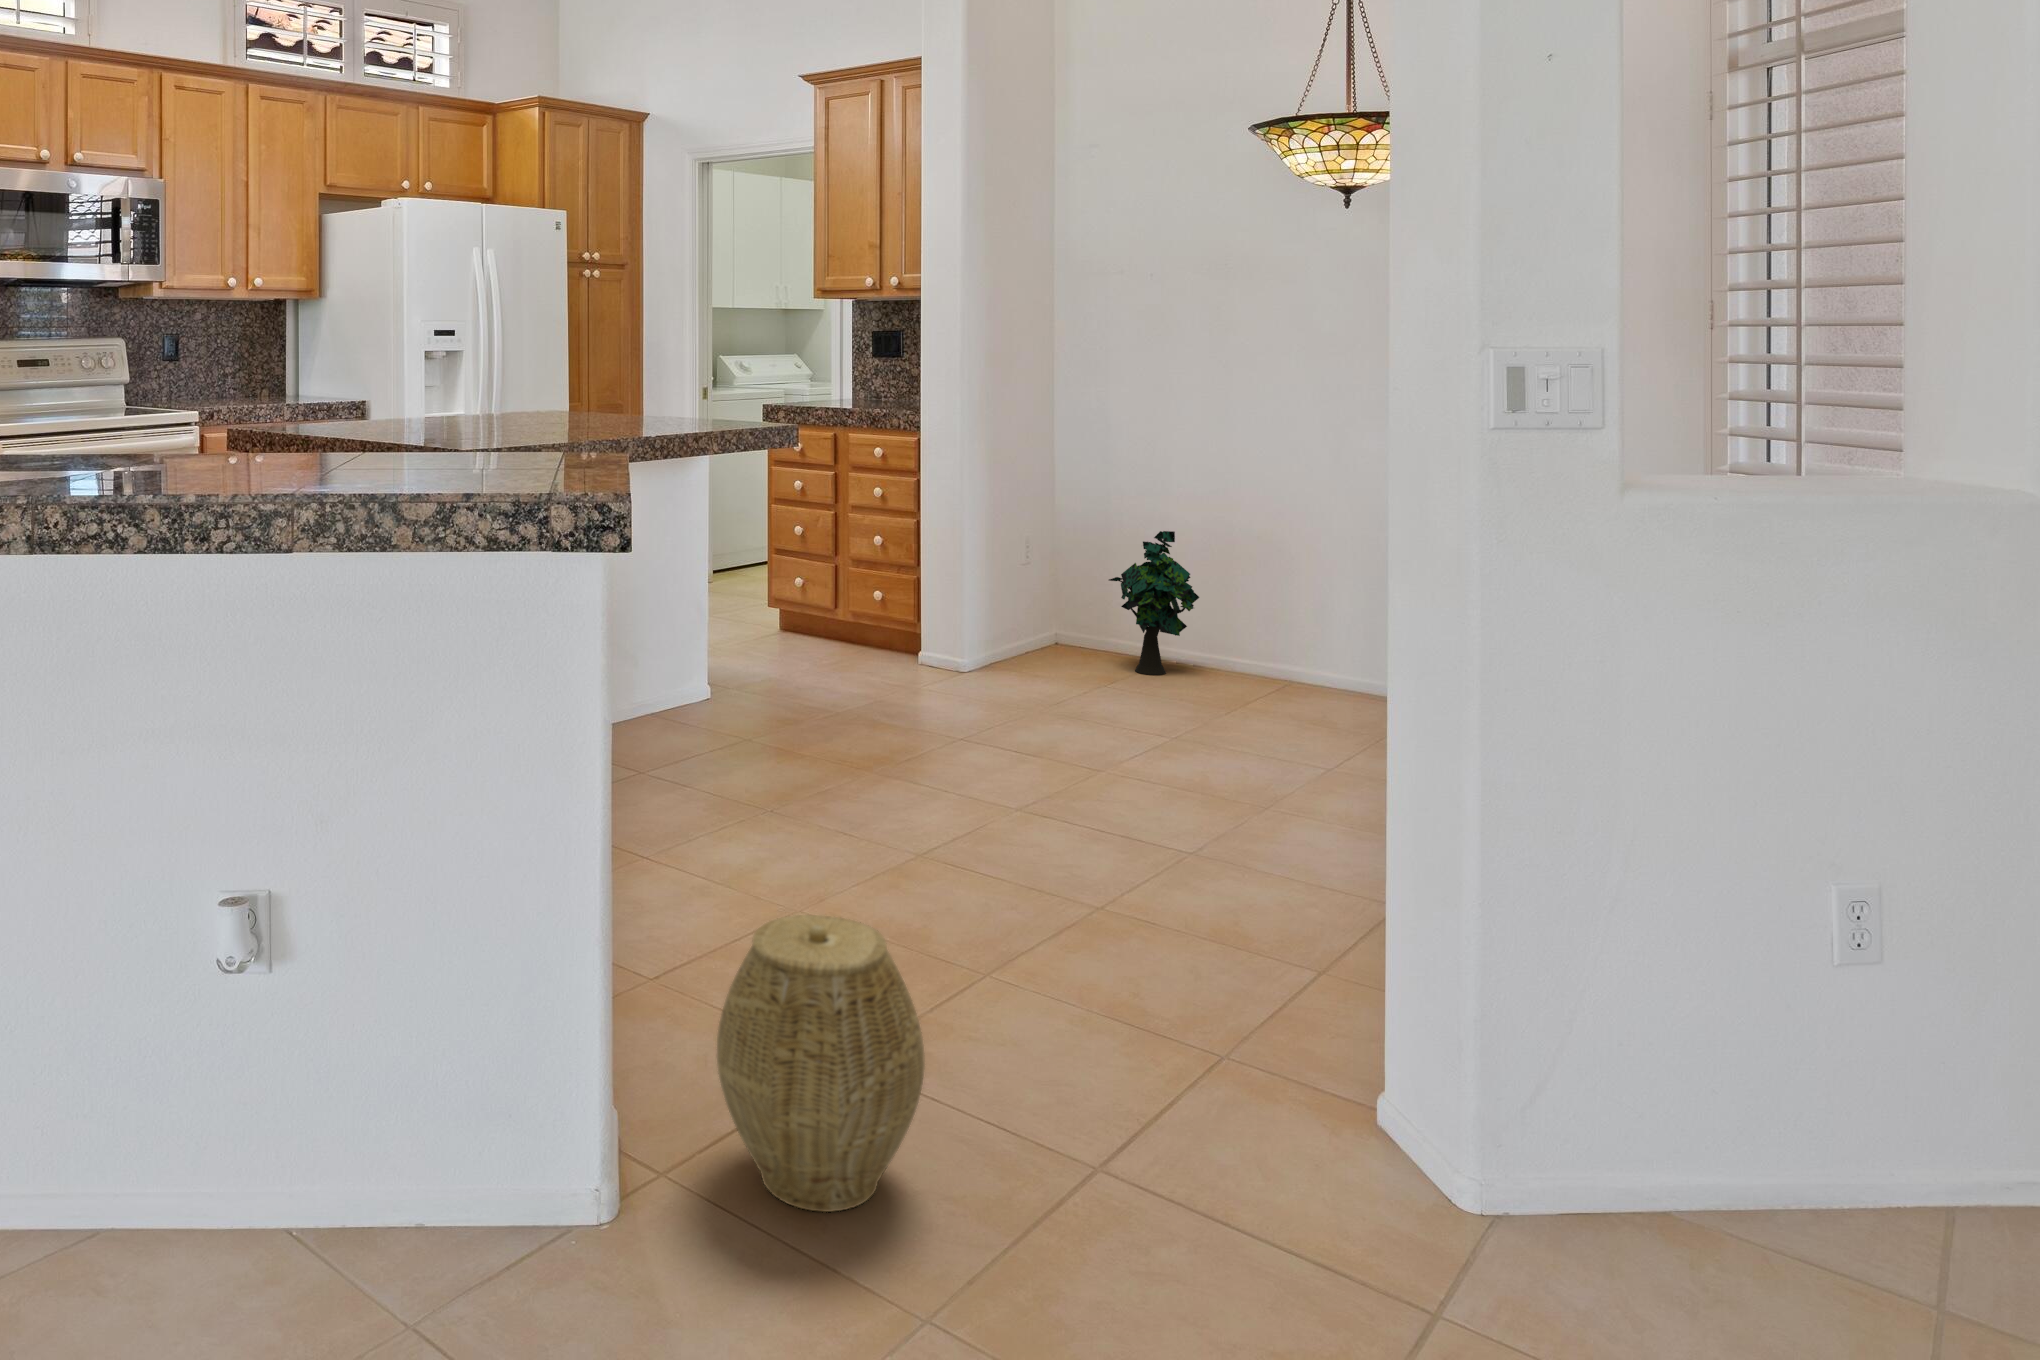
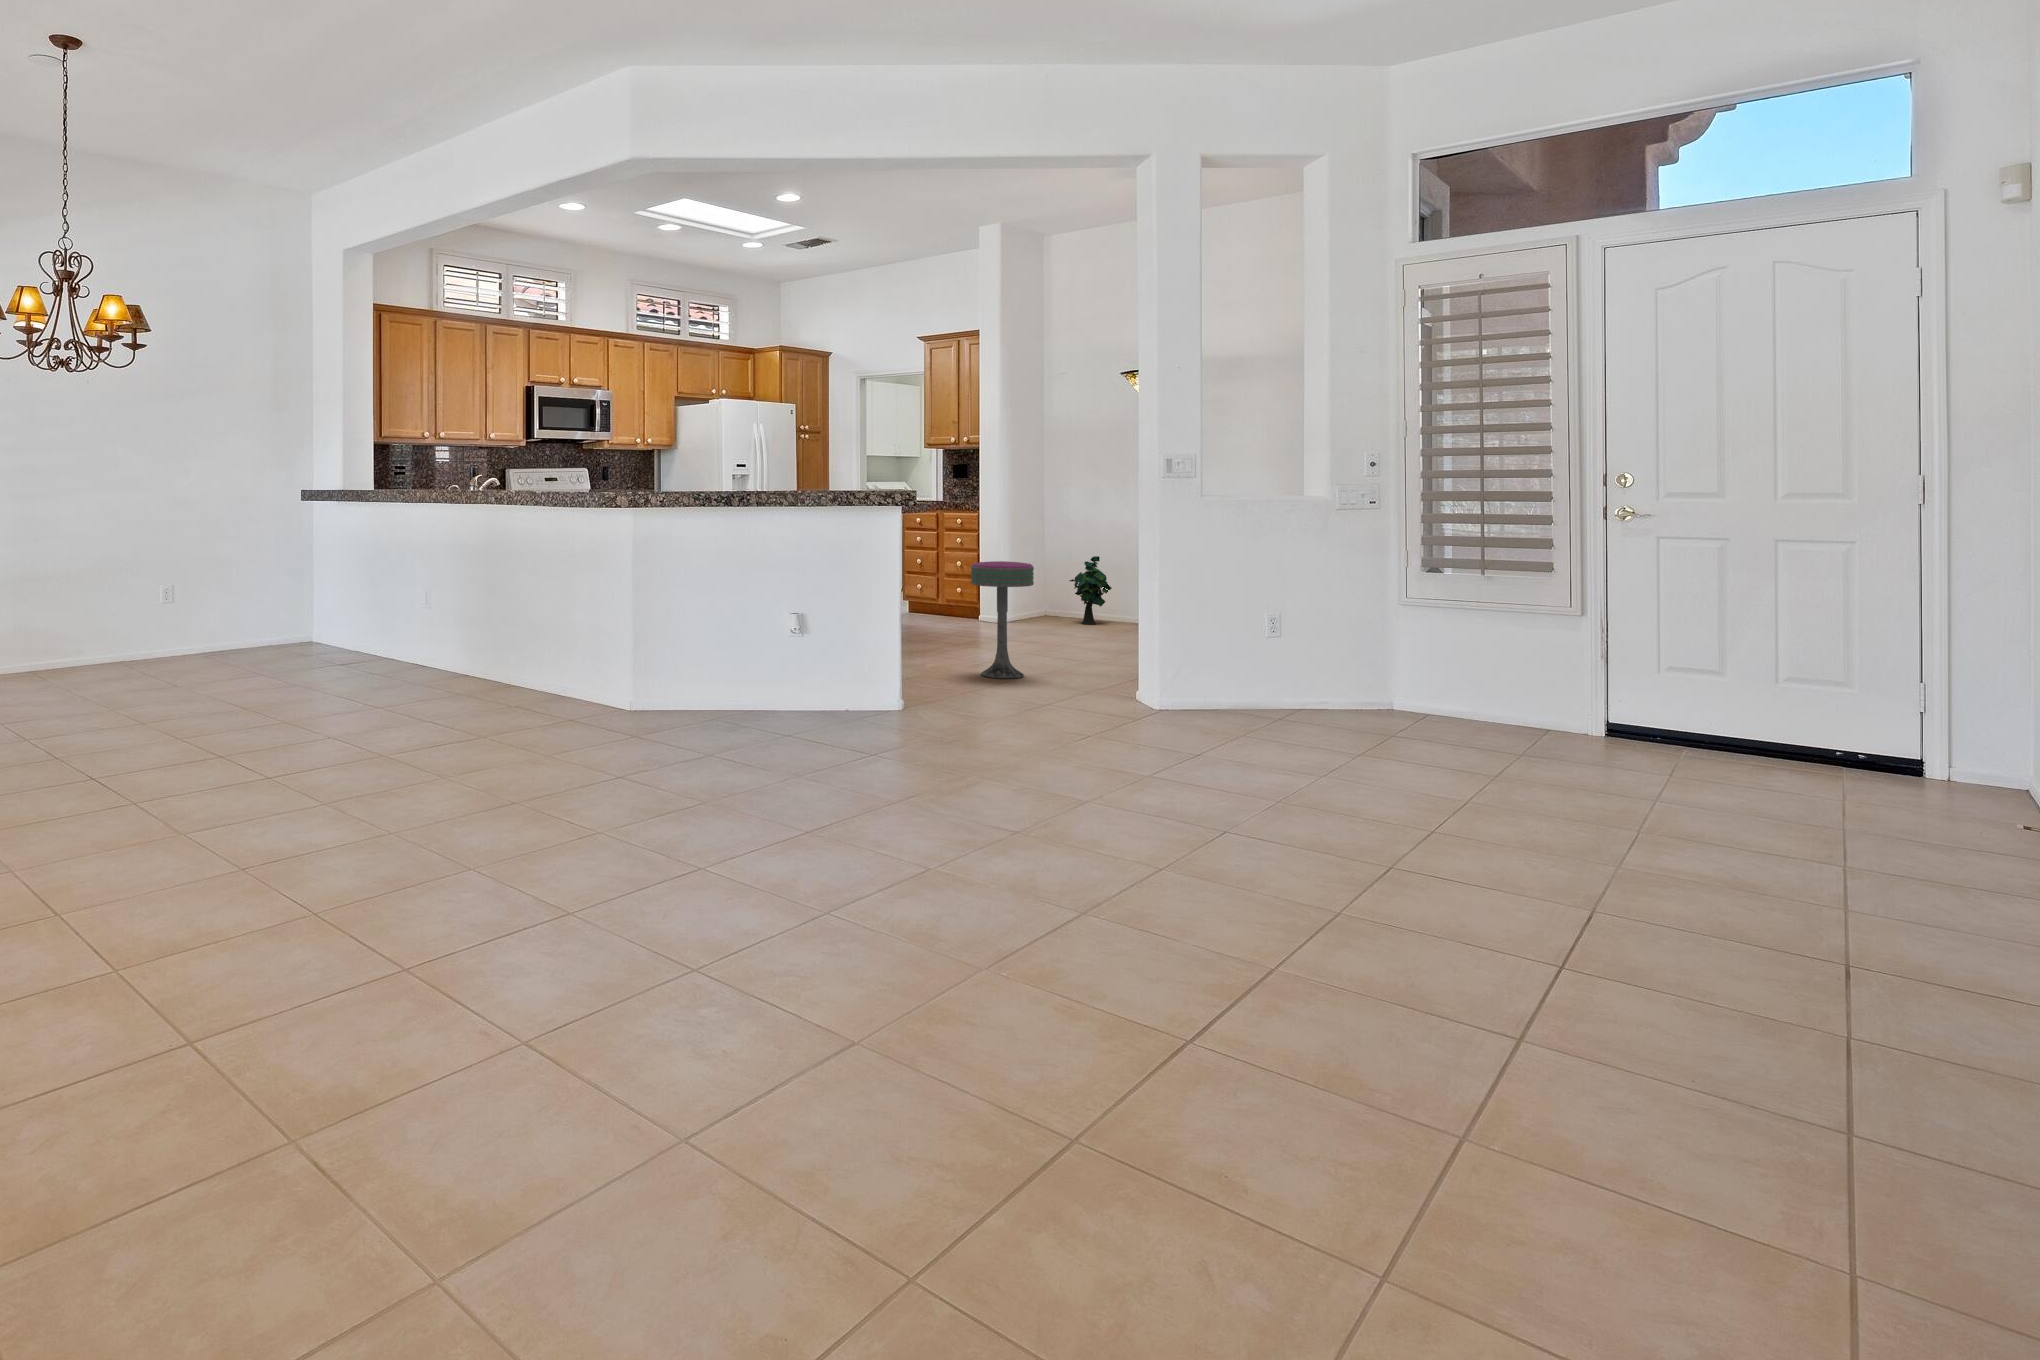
bar stool: none [918,629,1096,980] -> present [971,561,1034,679]
woven basket: present [717,915,925,1212] -> none [908,625,970,703]

